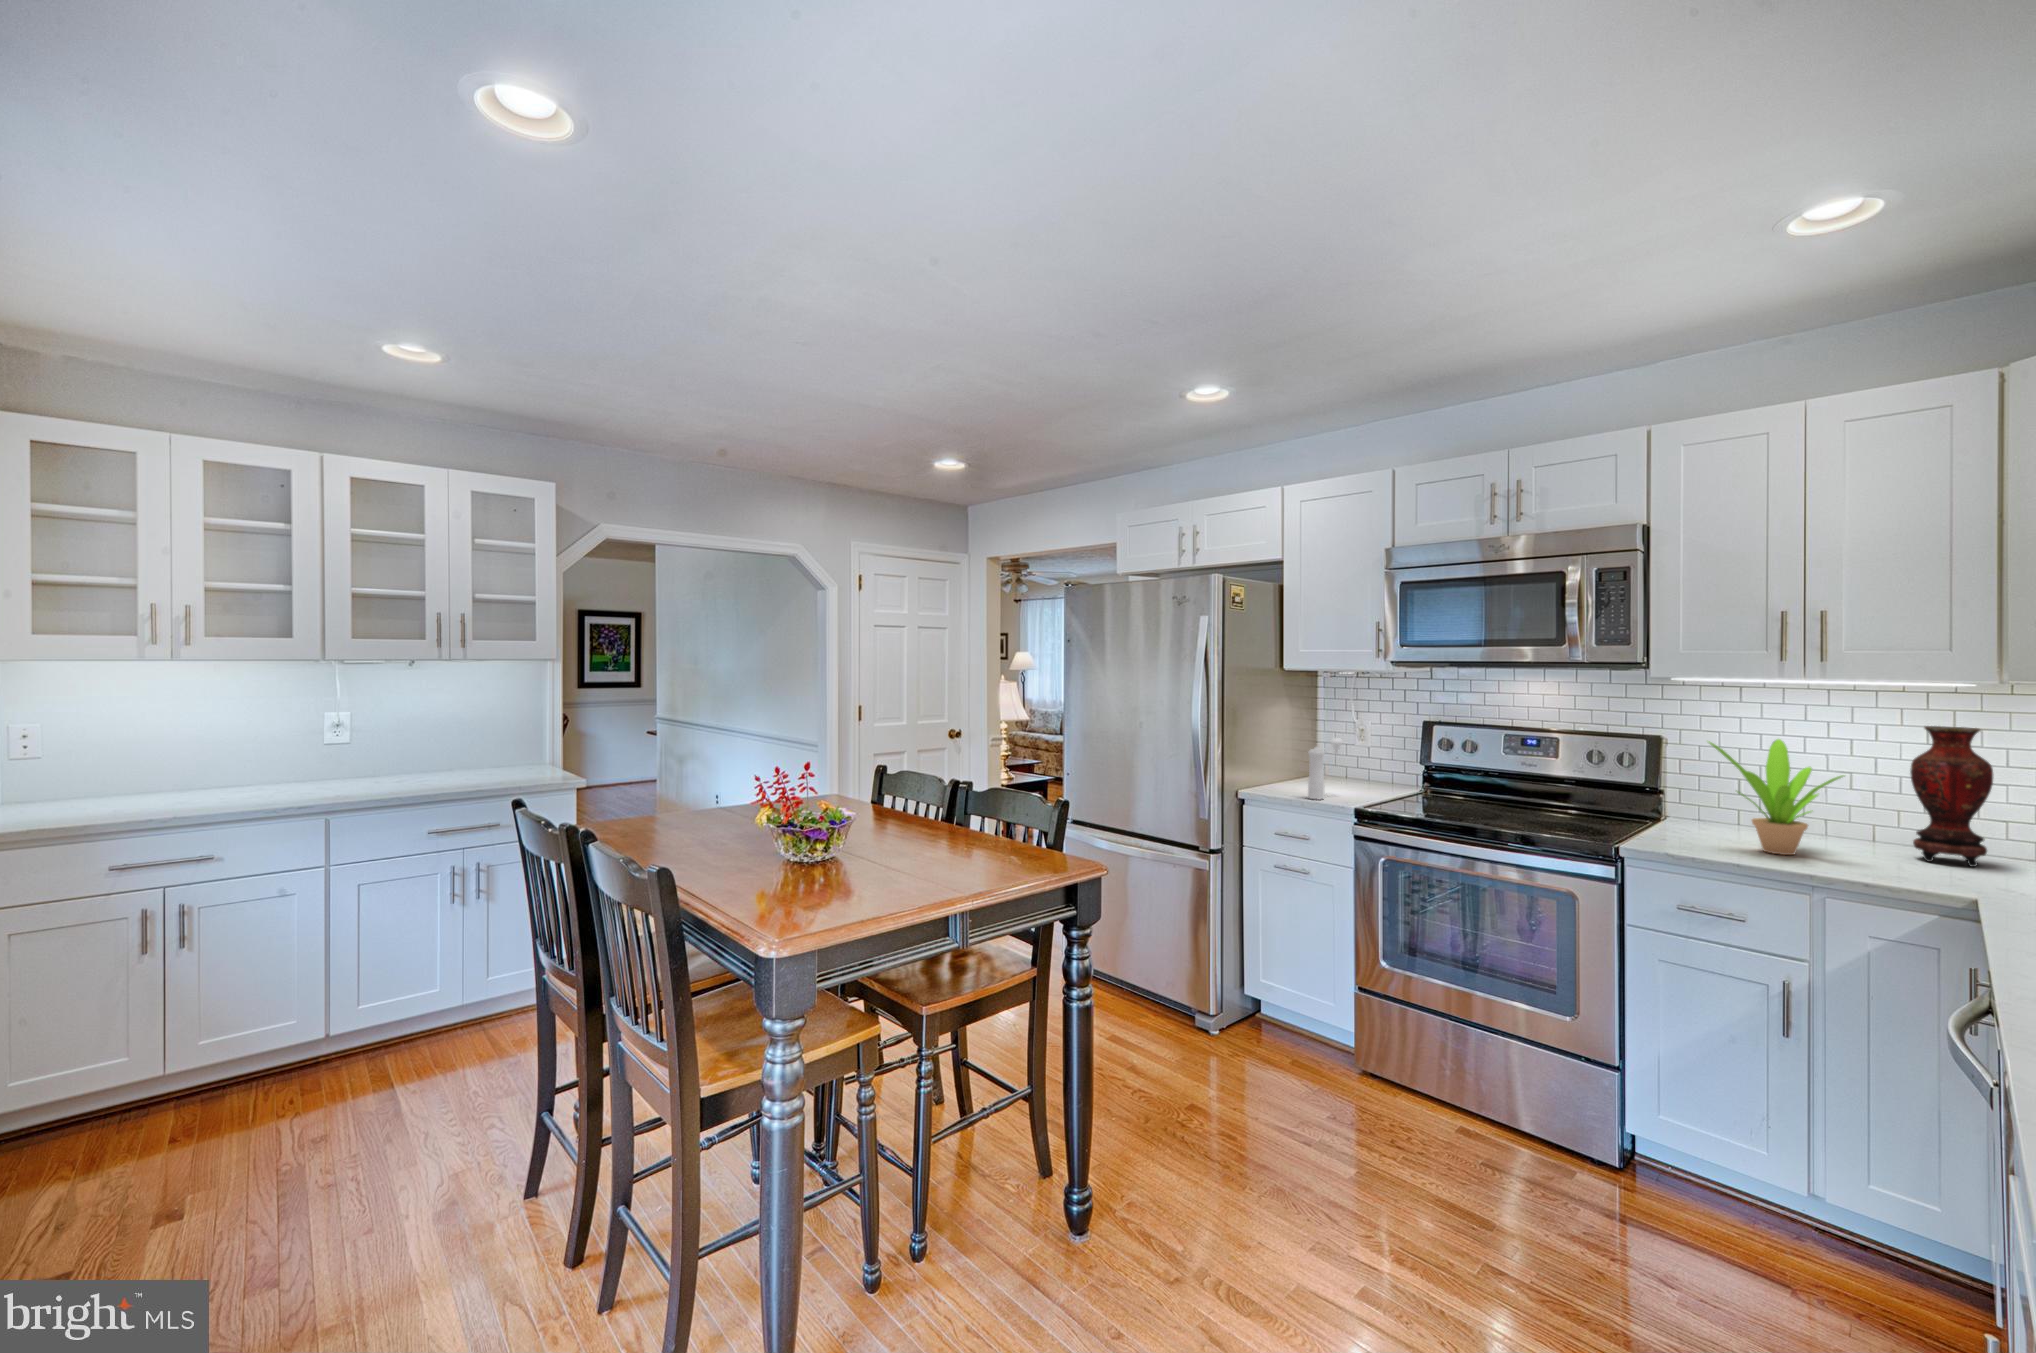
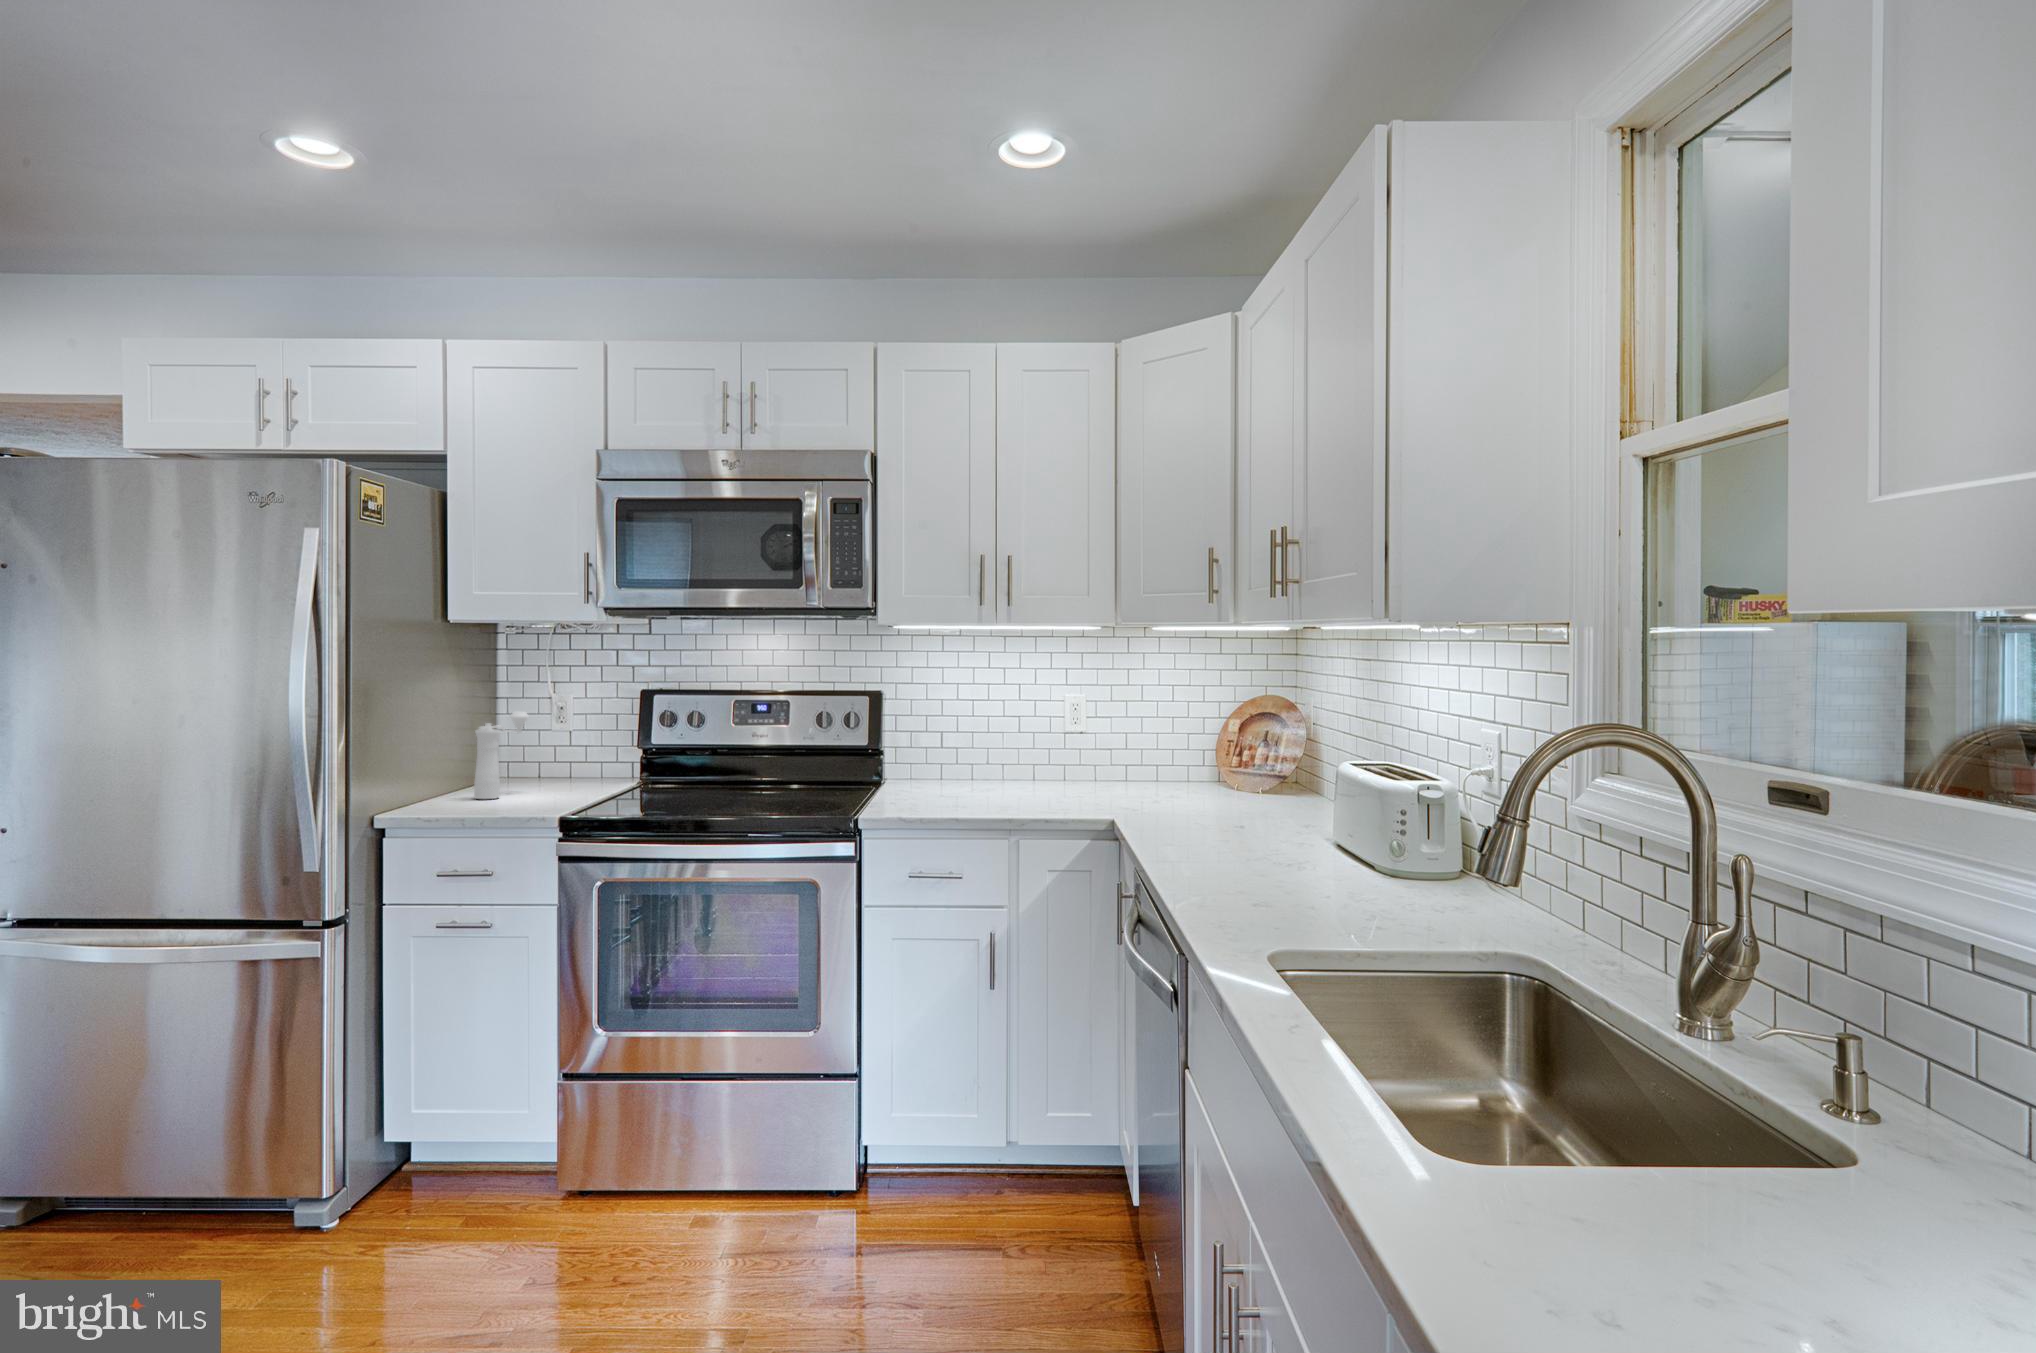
vase: present [1910,726,1993,867] -> none [1085,674,1138,801]
potted plant: present [1709,739,1843,855] -> none [935,691,1045,807]

